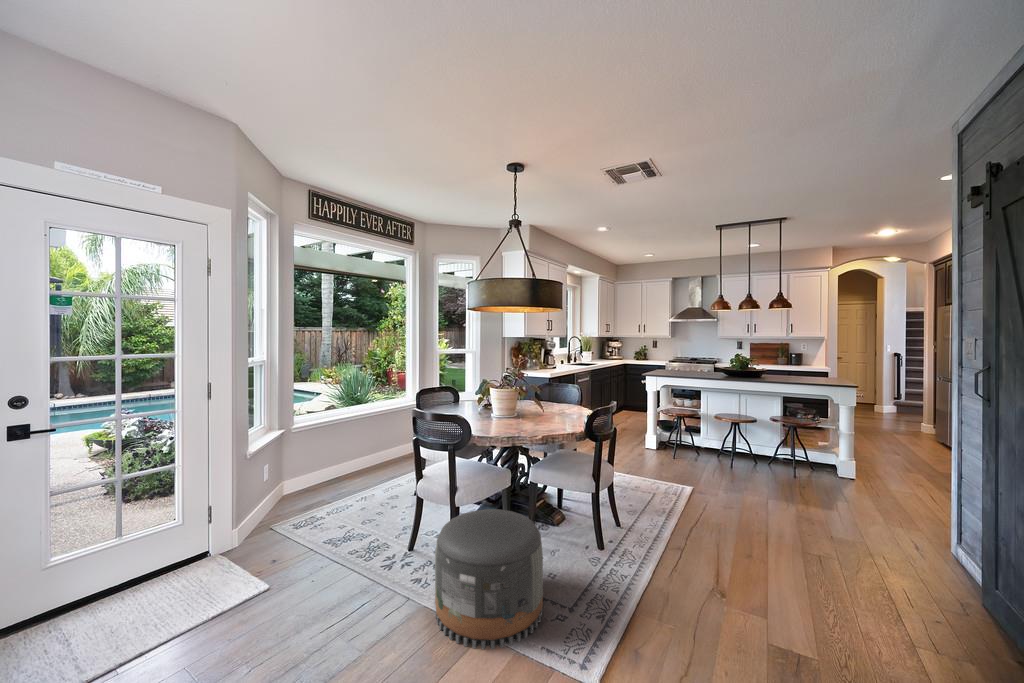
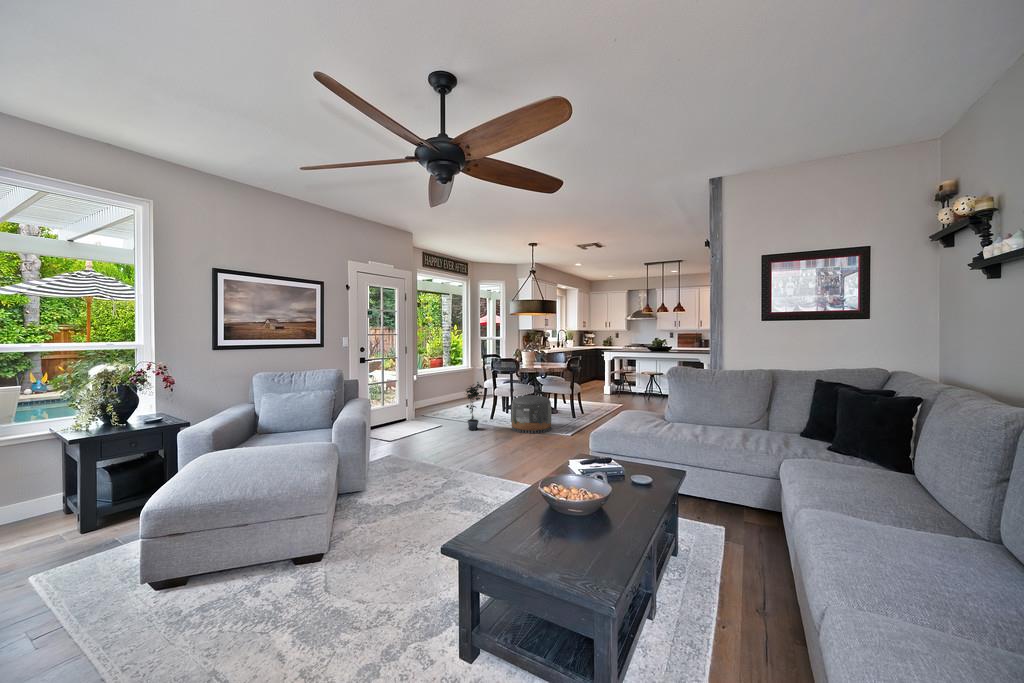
potted plant: none [303,480,363,615] -> present [466,382,483,430]

